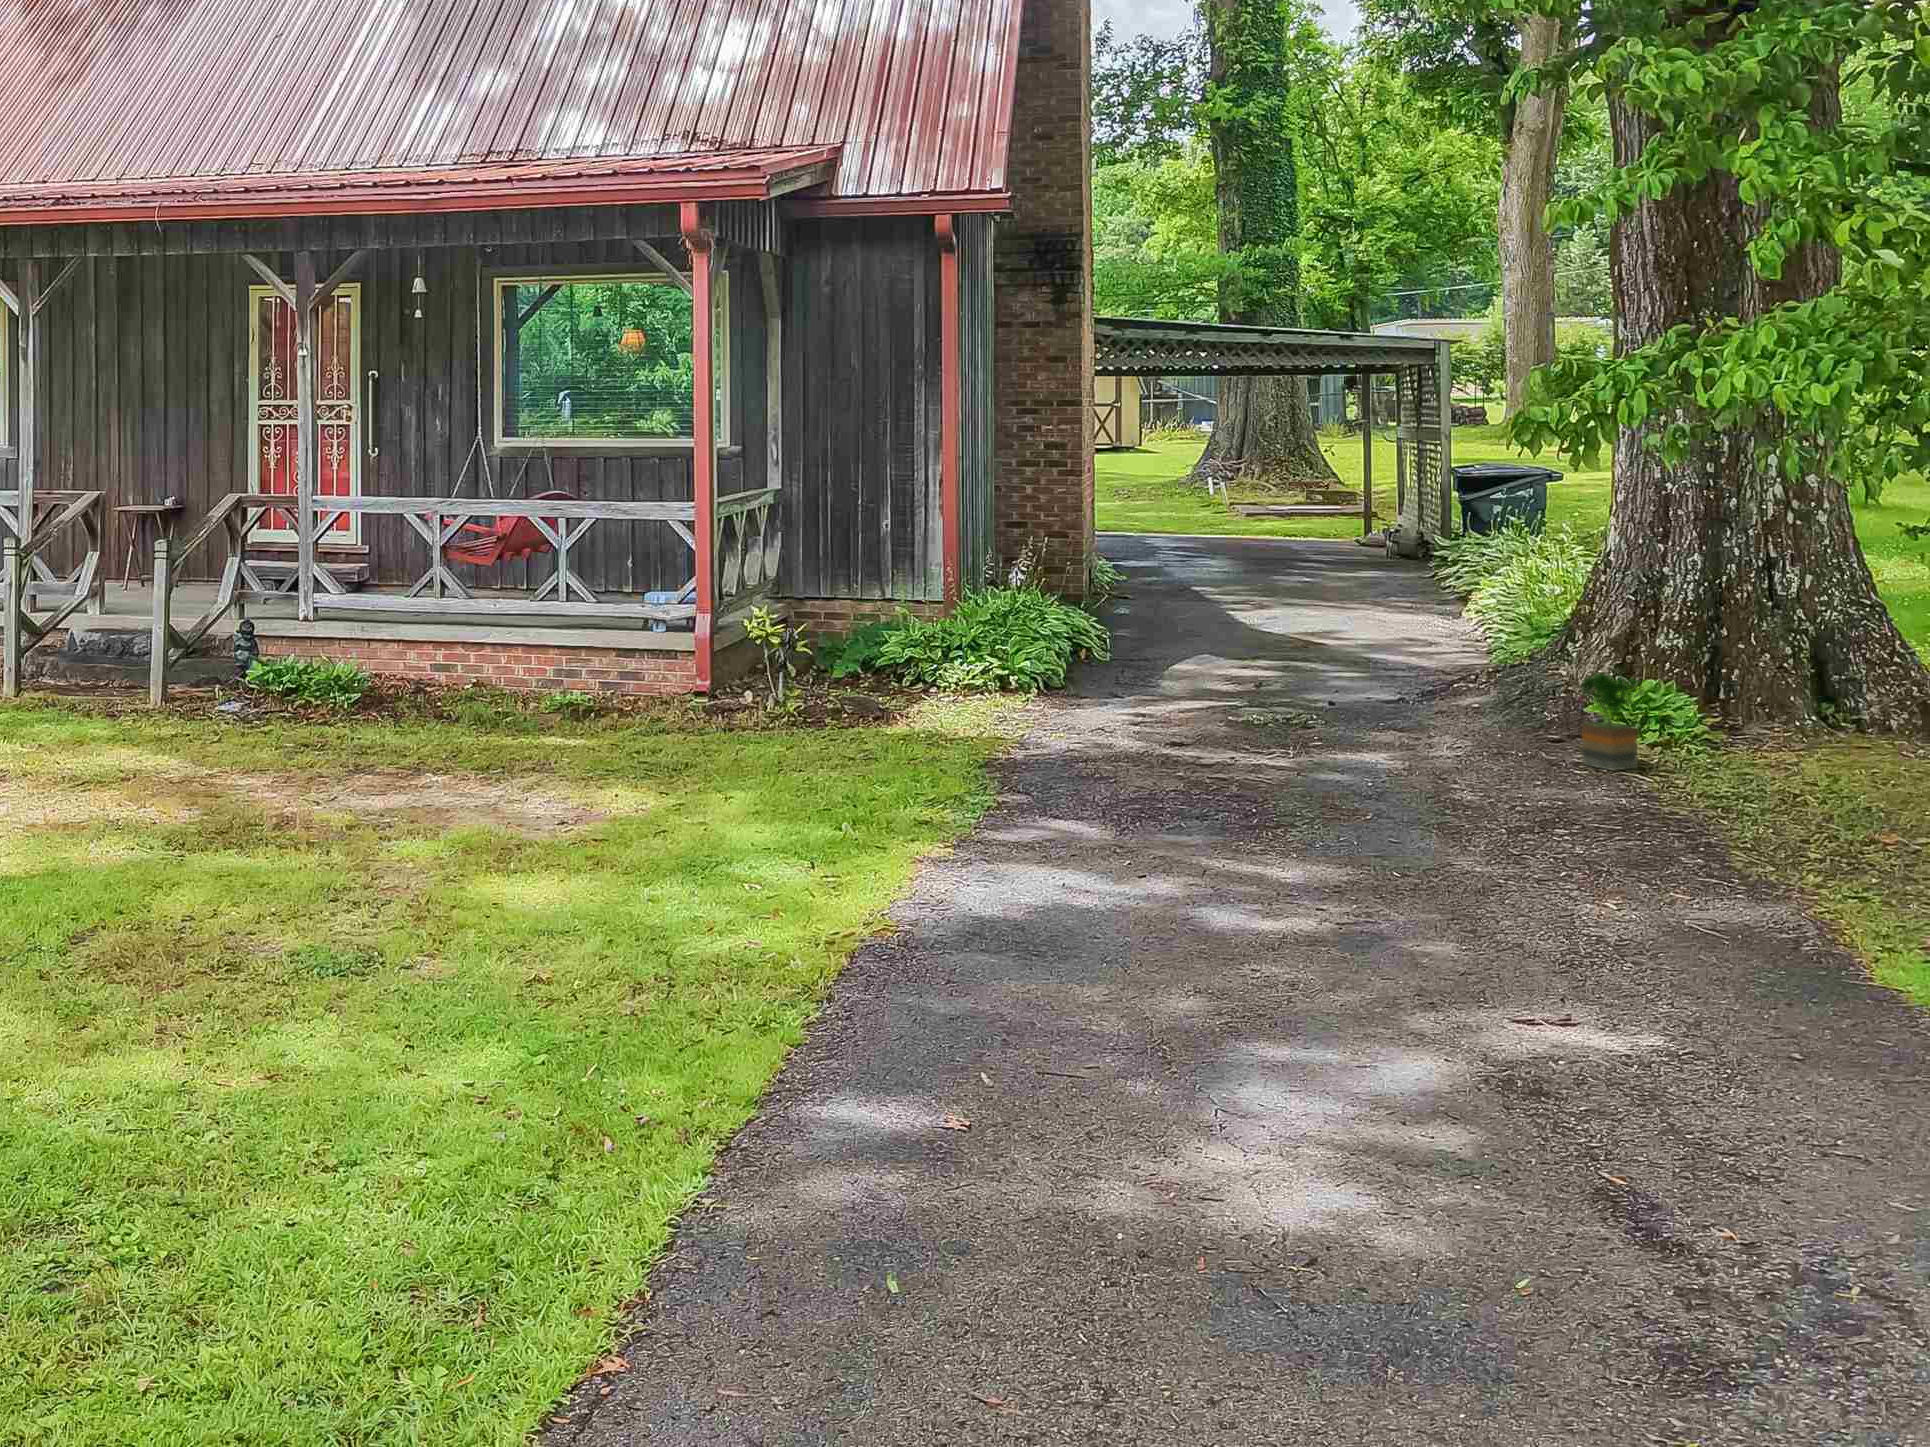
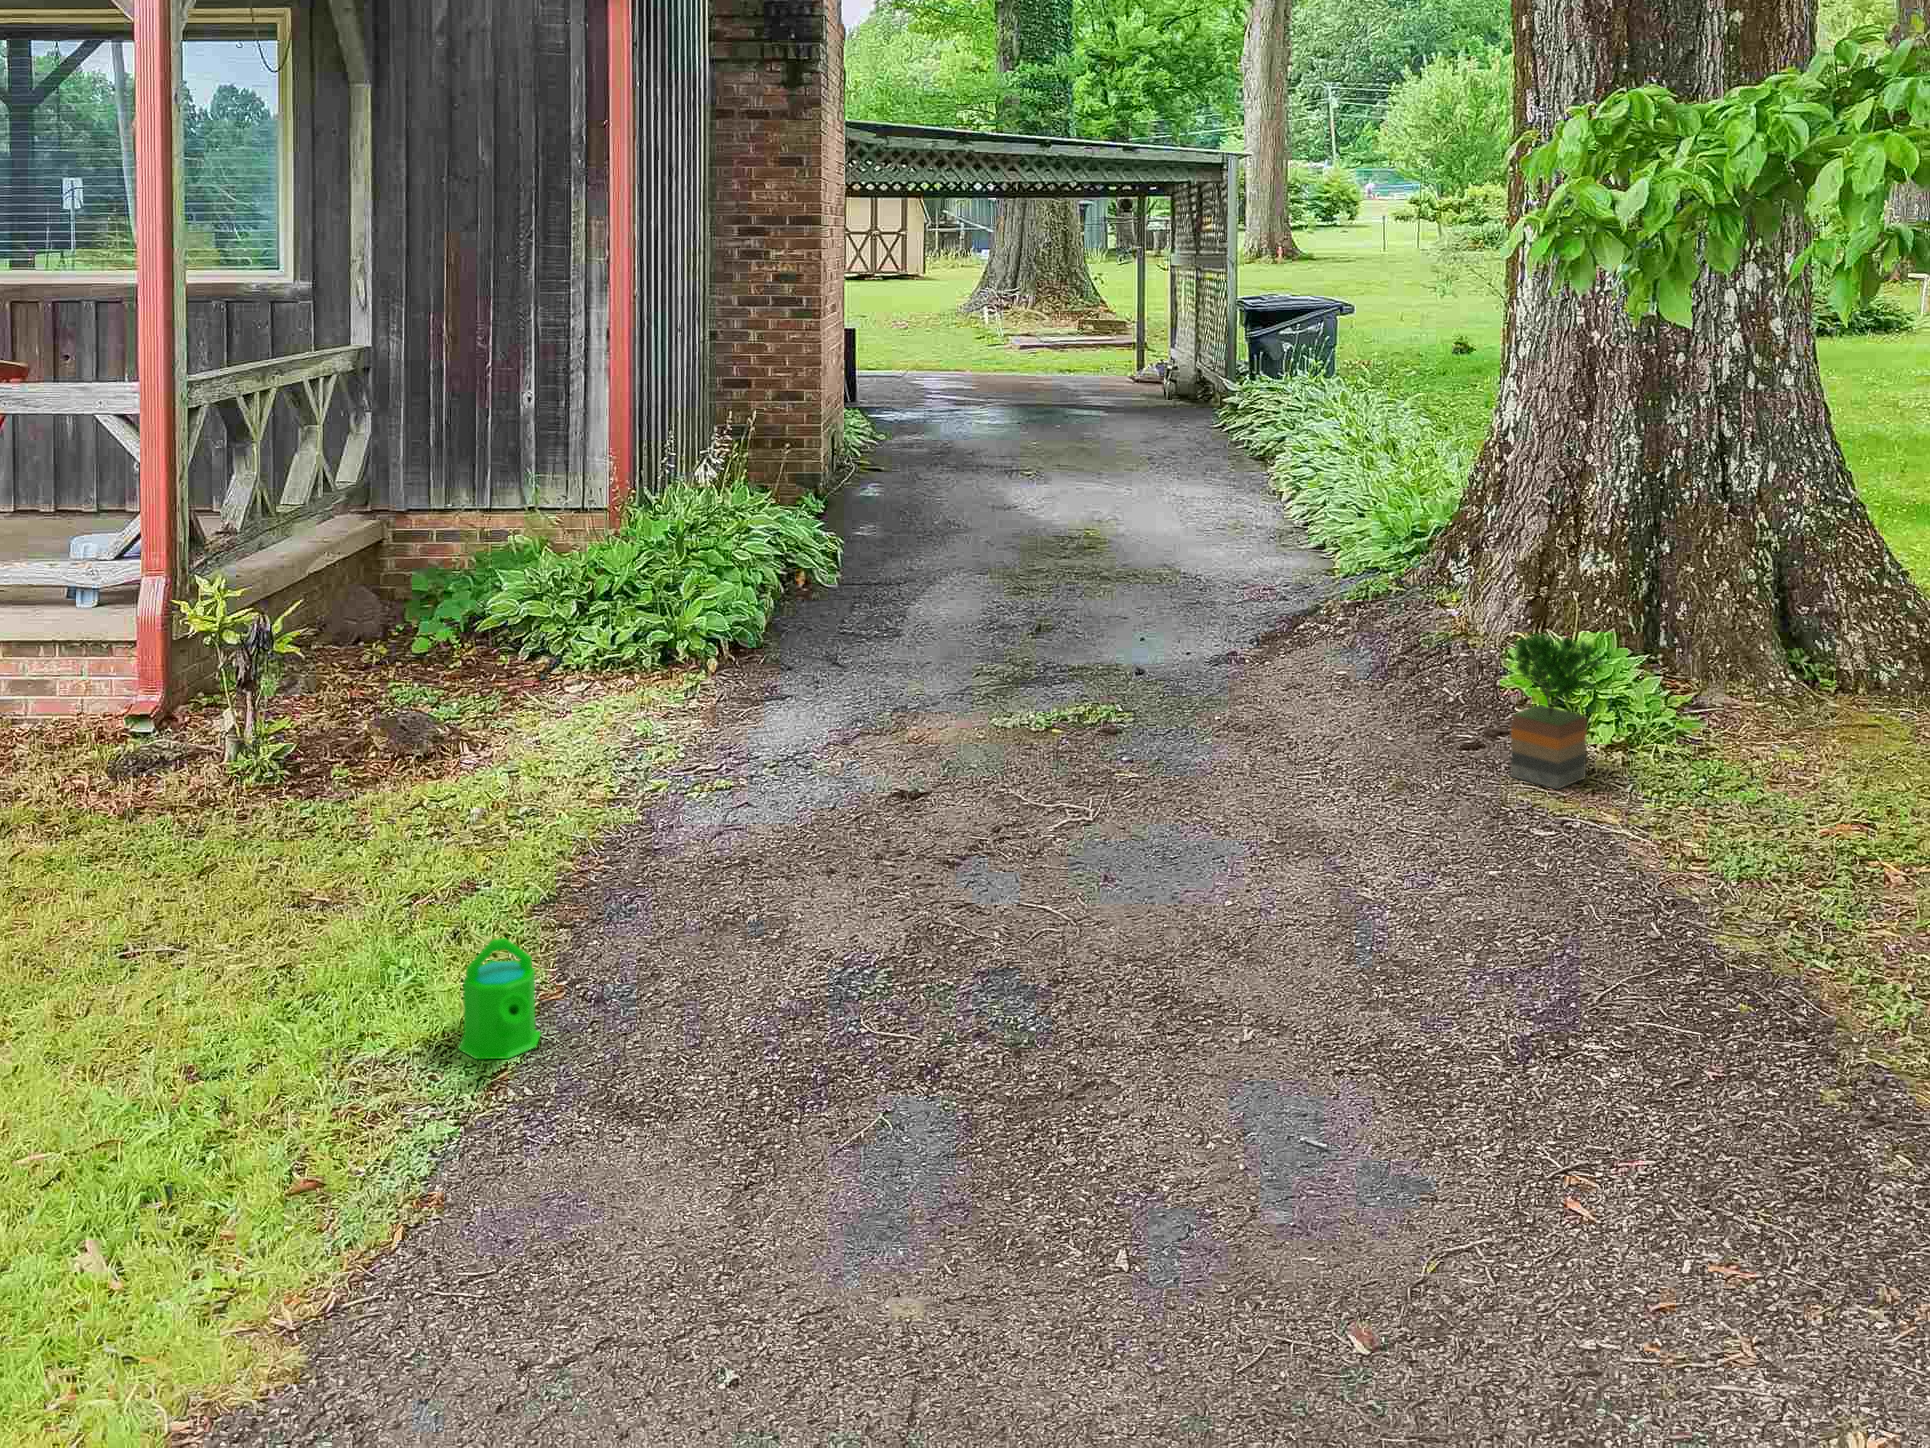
watering can: none [954,752,993,806] -> present [458,937,541,1059]

